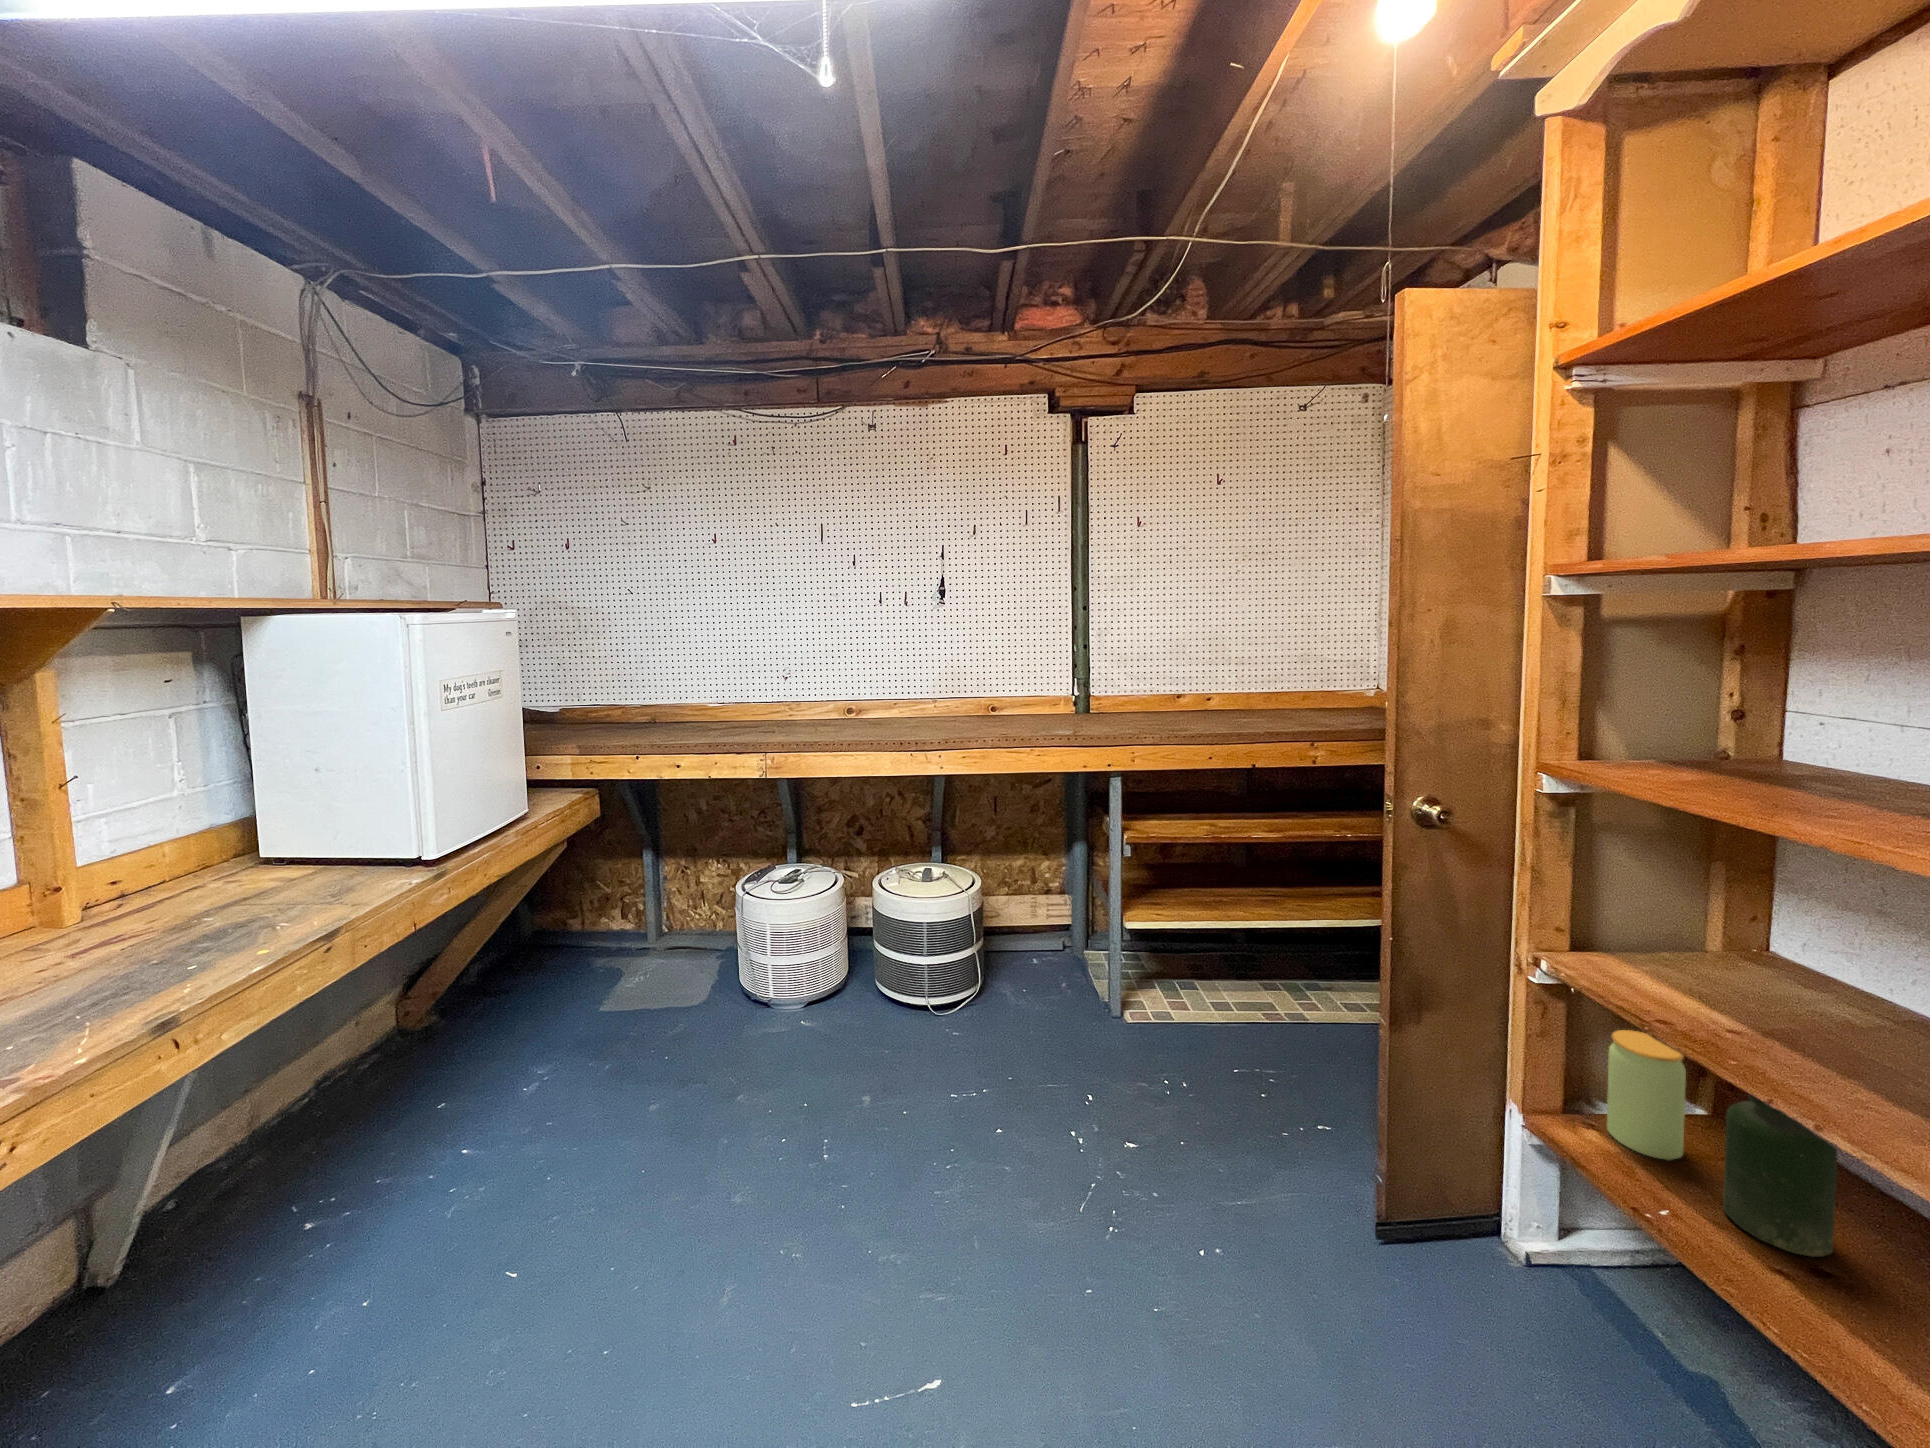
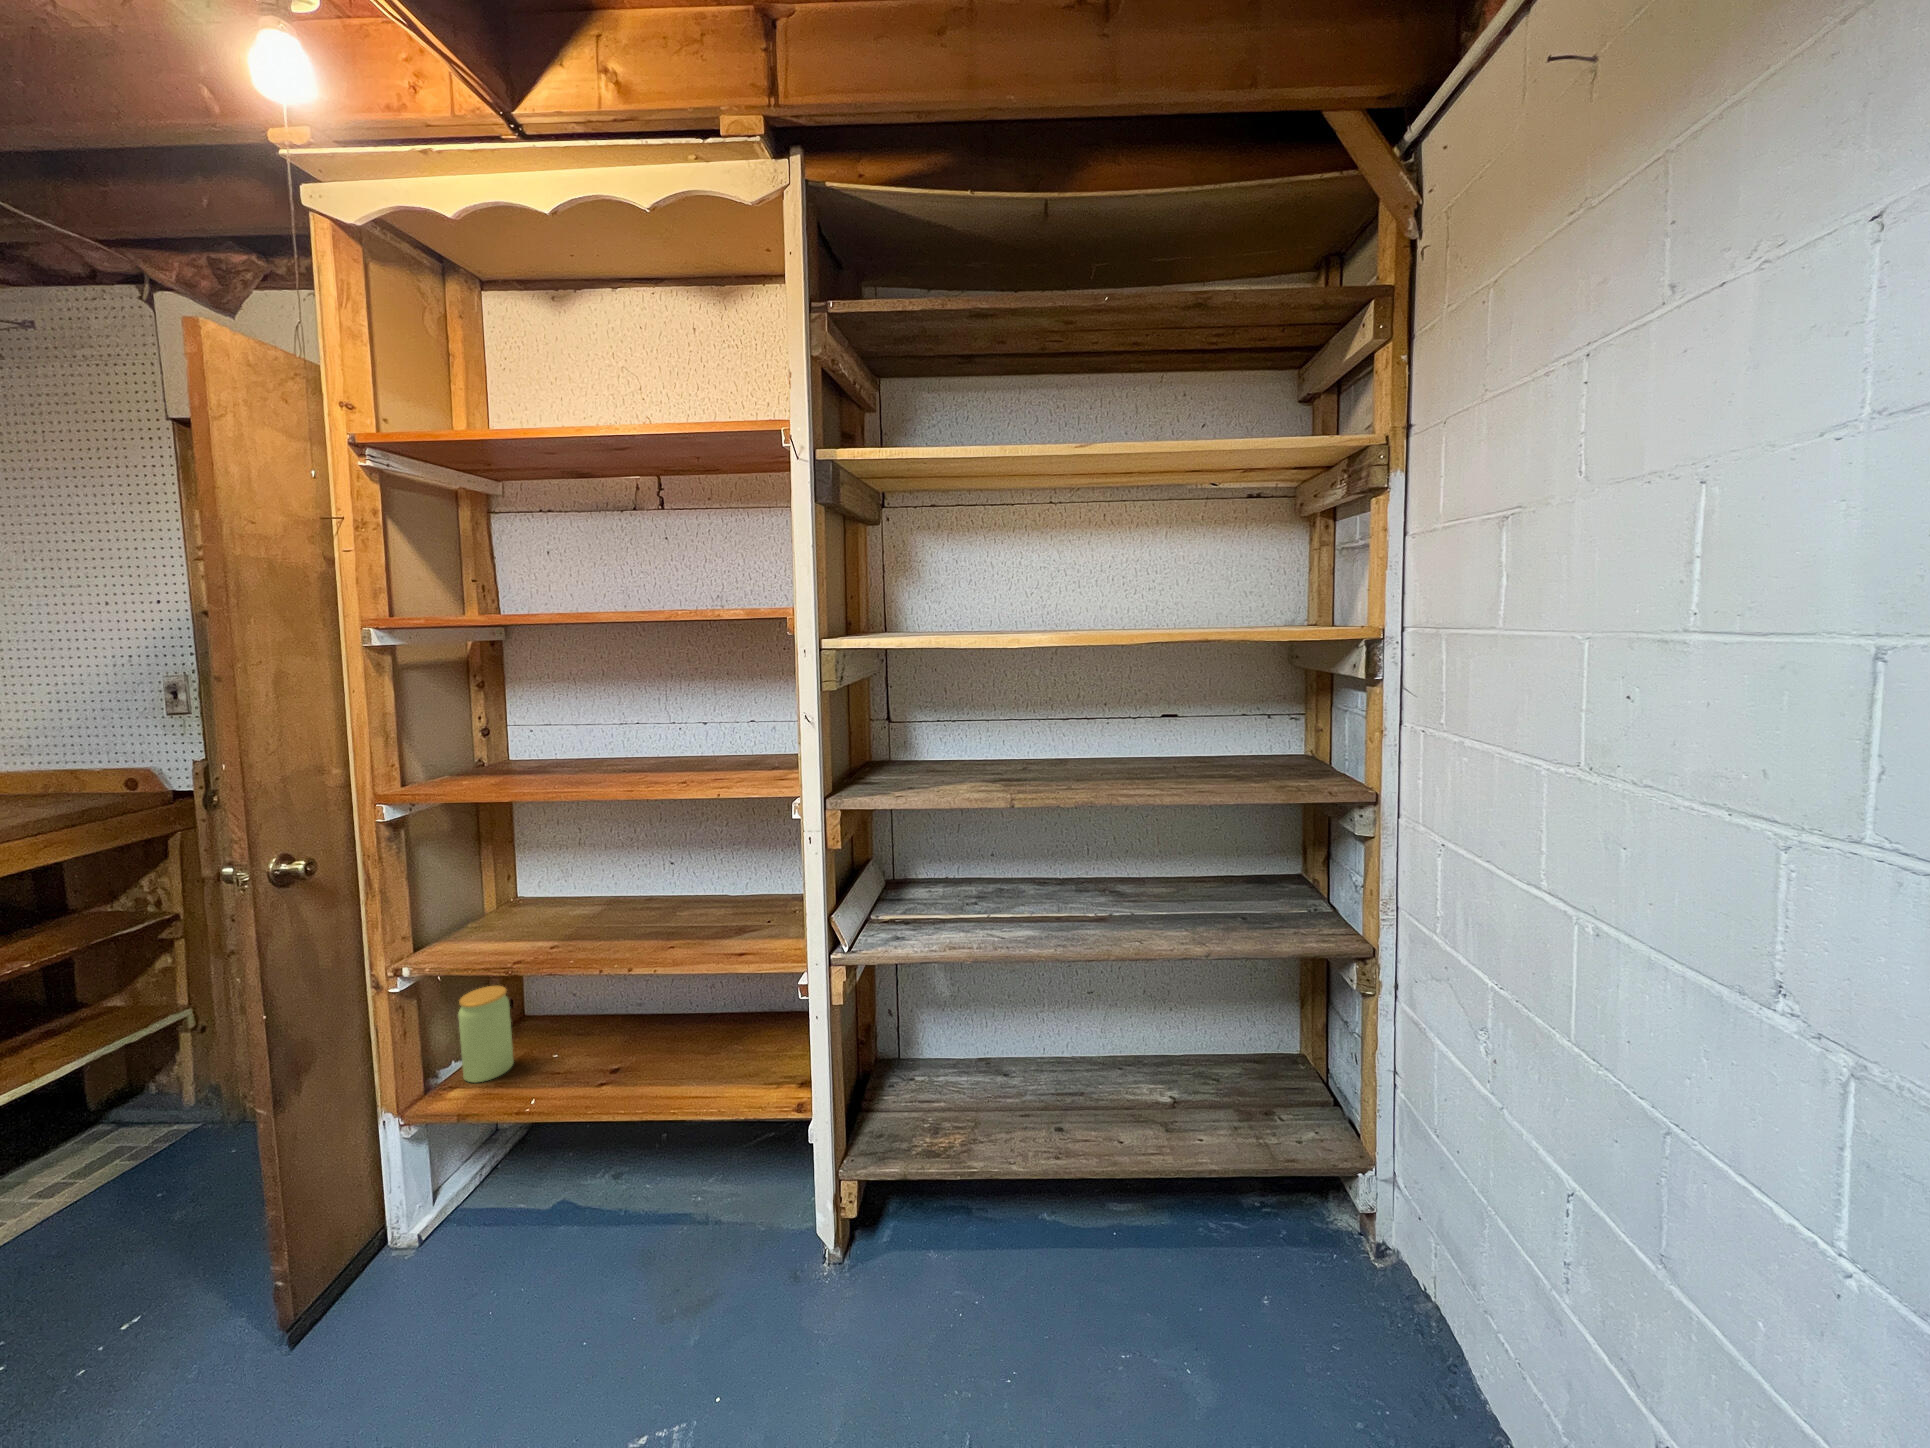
bottle: present [1723,1094,1837,1257] -> none [546,952,603,1074]

